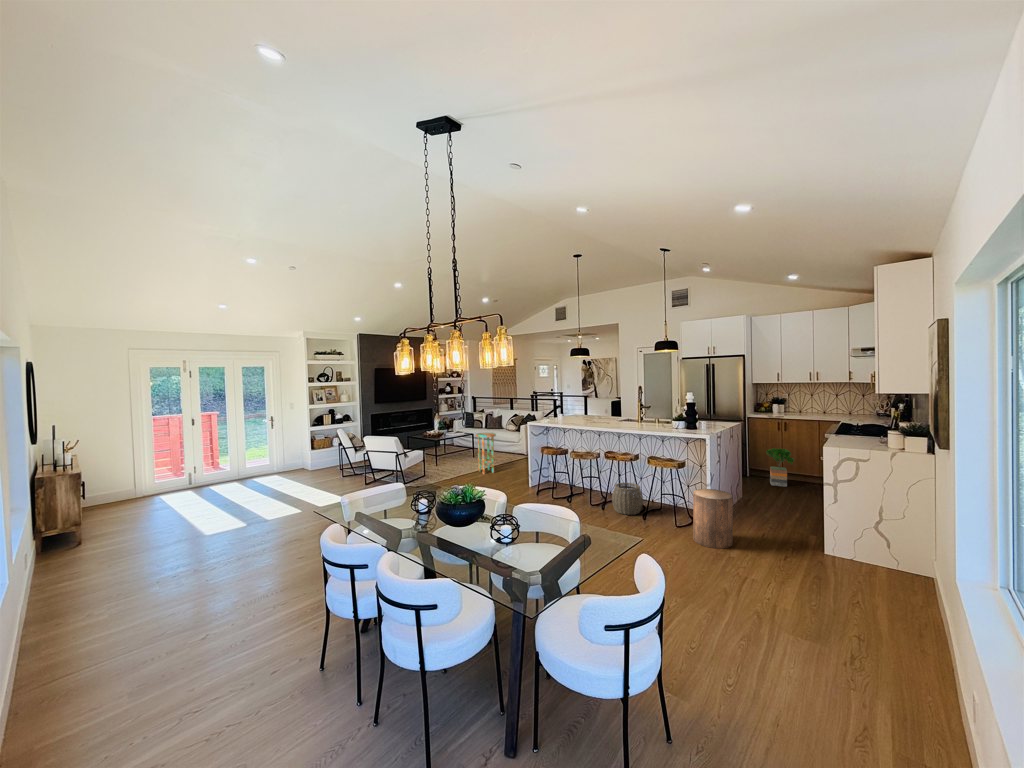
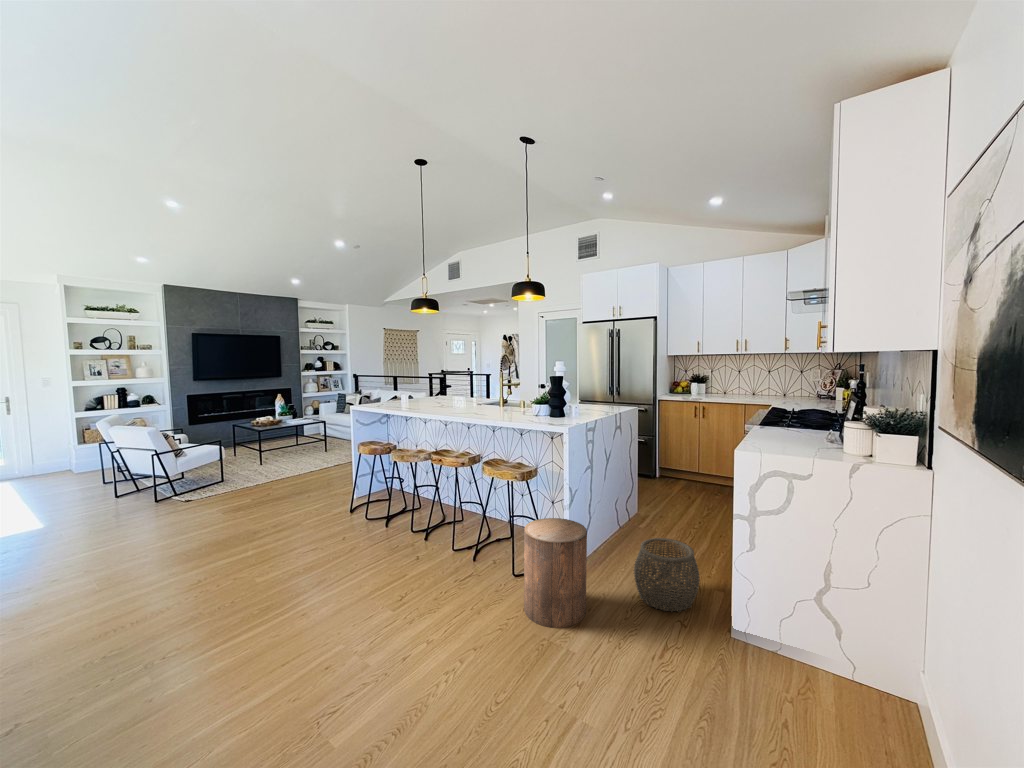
side table: present [476,433,496,474] -> none [301,421,331,479]
potted tree: present [766,448,794,487] -> none [682,442,719,498]
woven basket: present [612,483,643,515] -> present [634,538,700,612]

